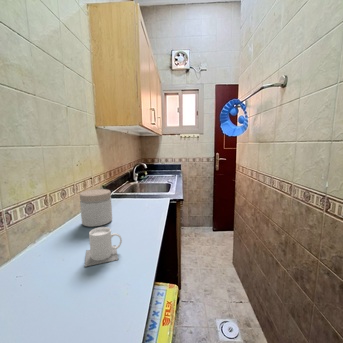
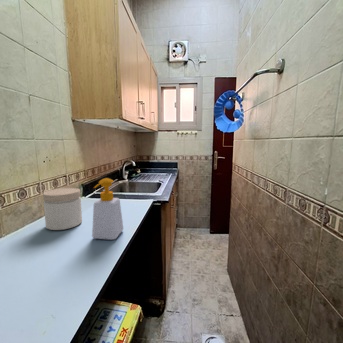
soap bottle: none [128,180,153,233] -> present [92,178,123,240]
mug: present [85,227,122,267] -> none [23,233,75,281]

